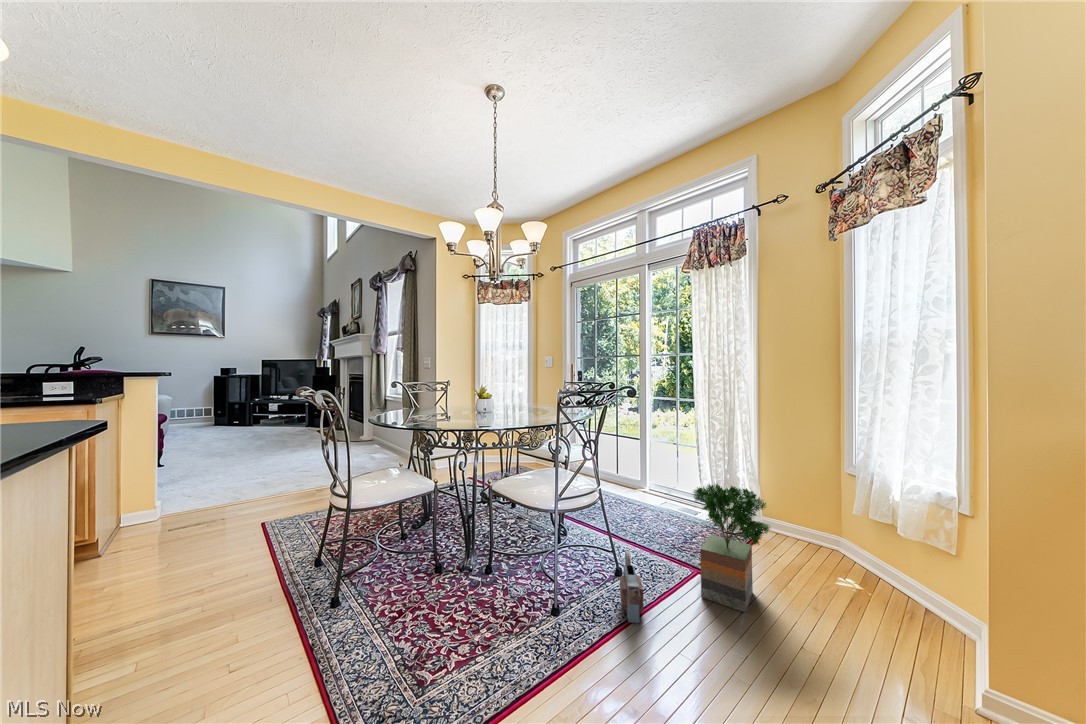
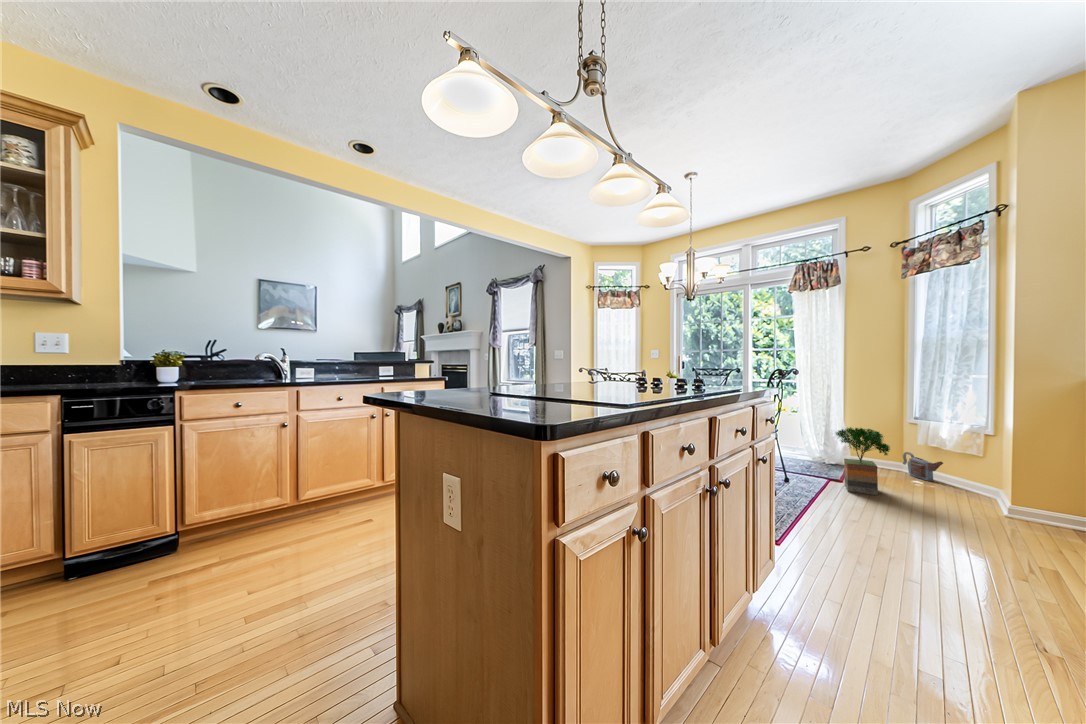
watering can: present [620,551,644,623] -> present [903,452,943,481]

